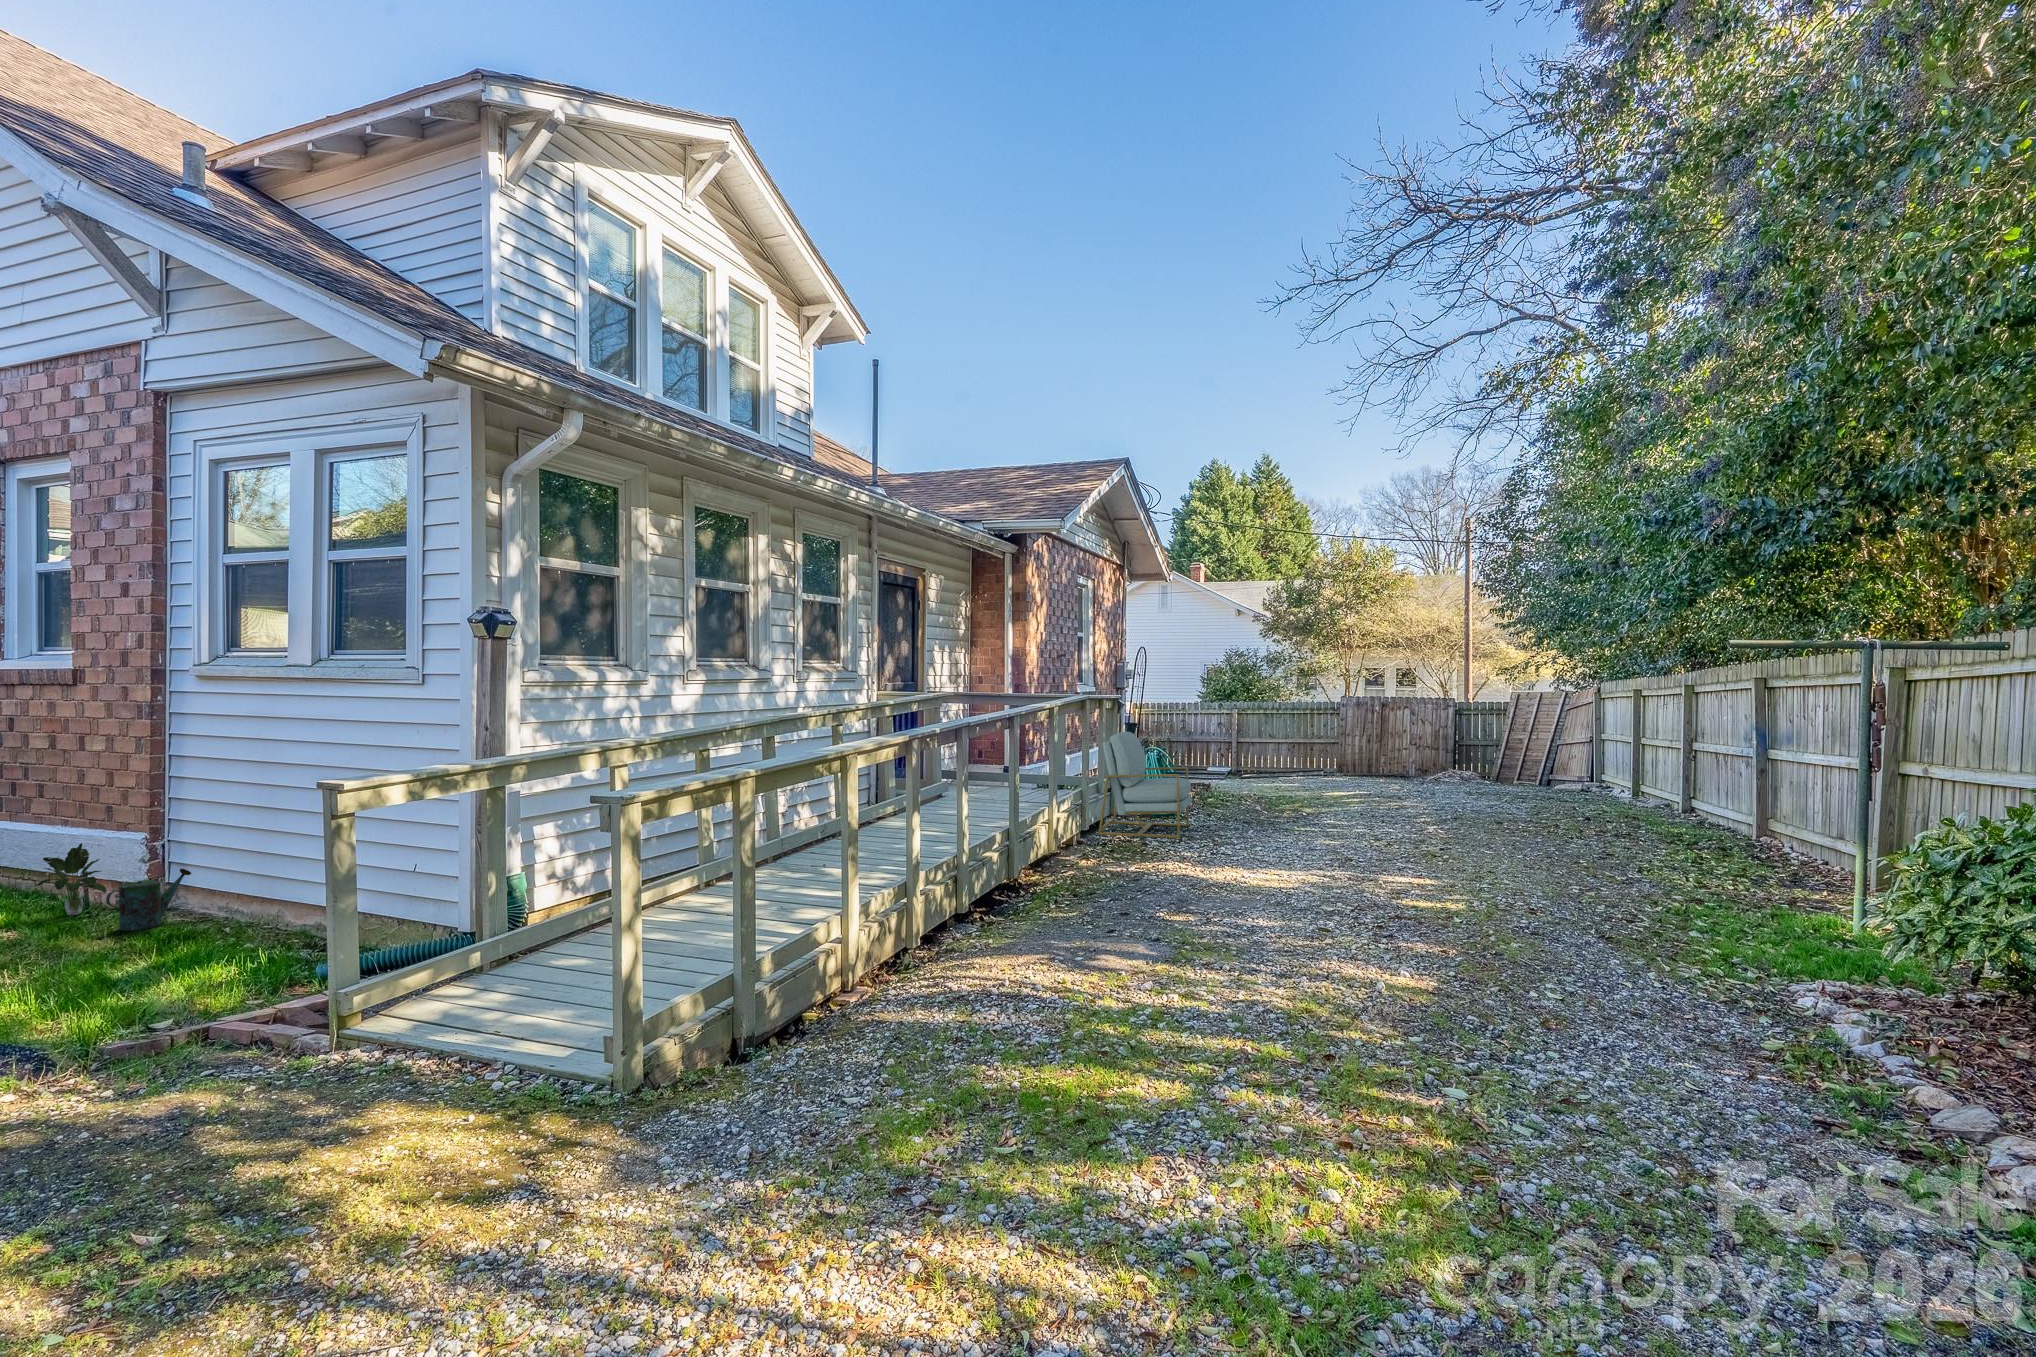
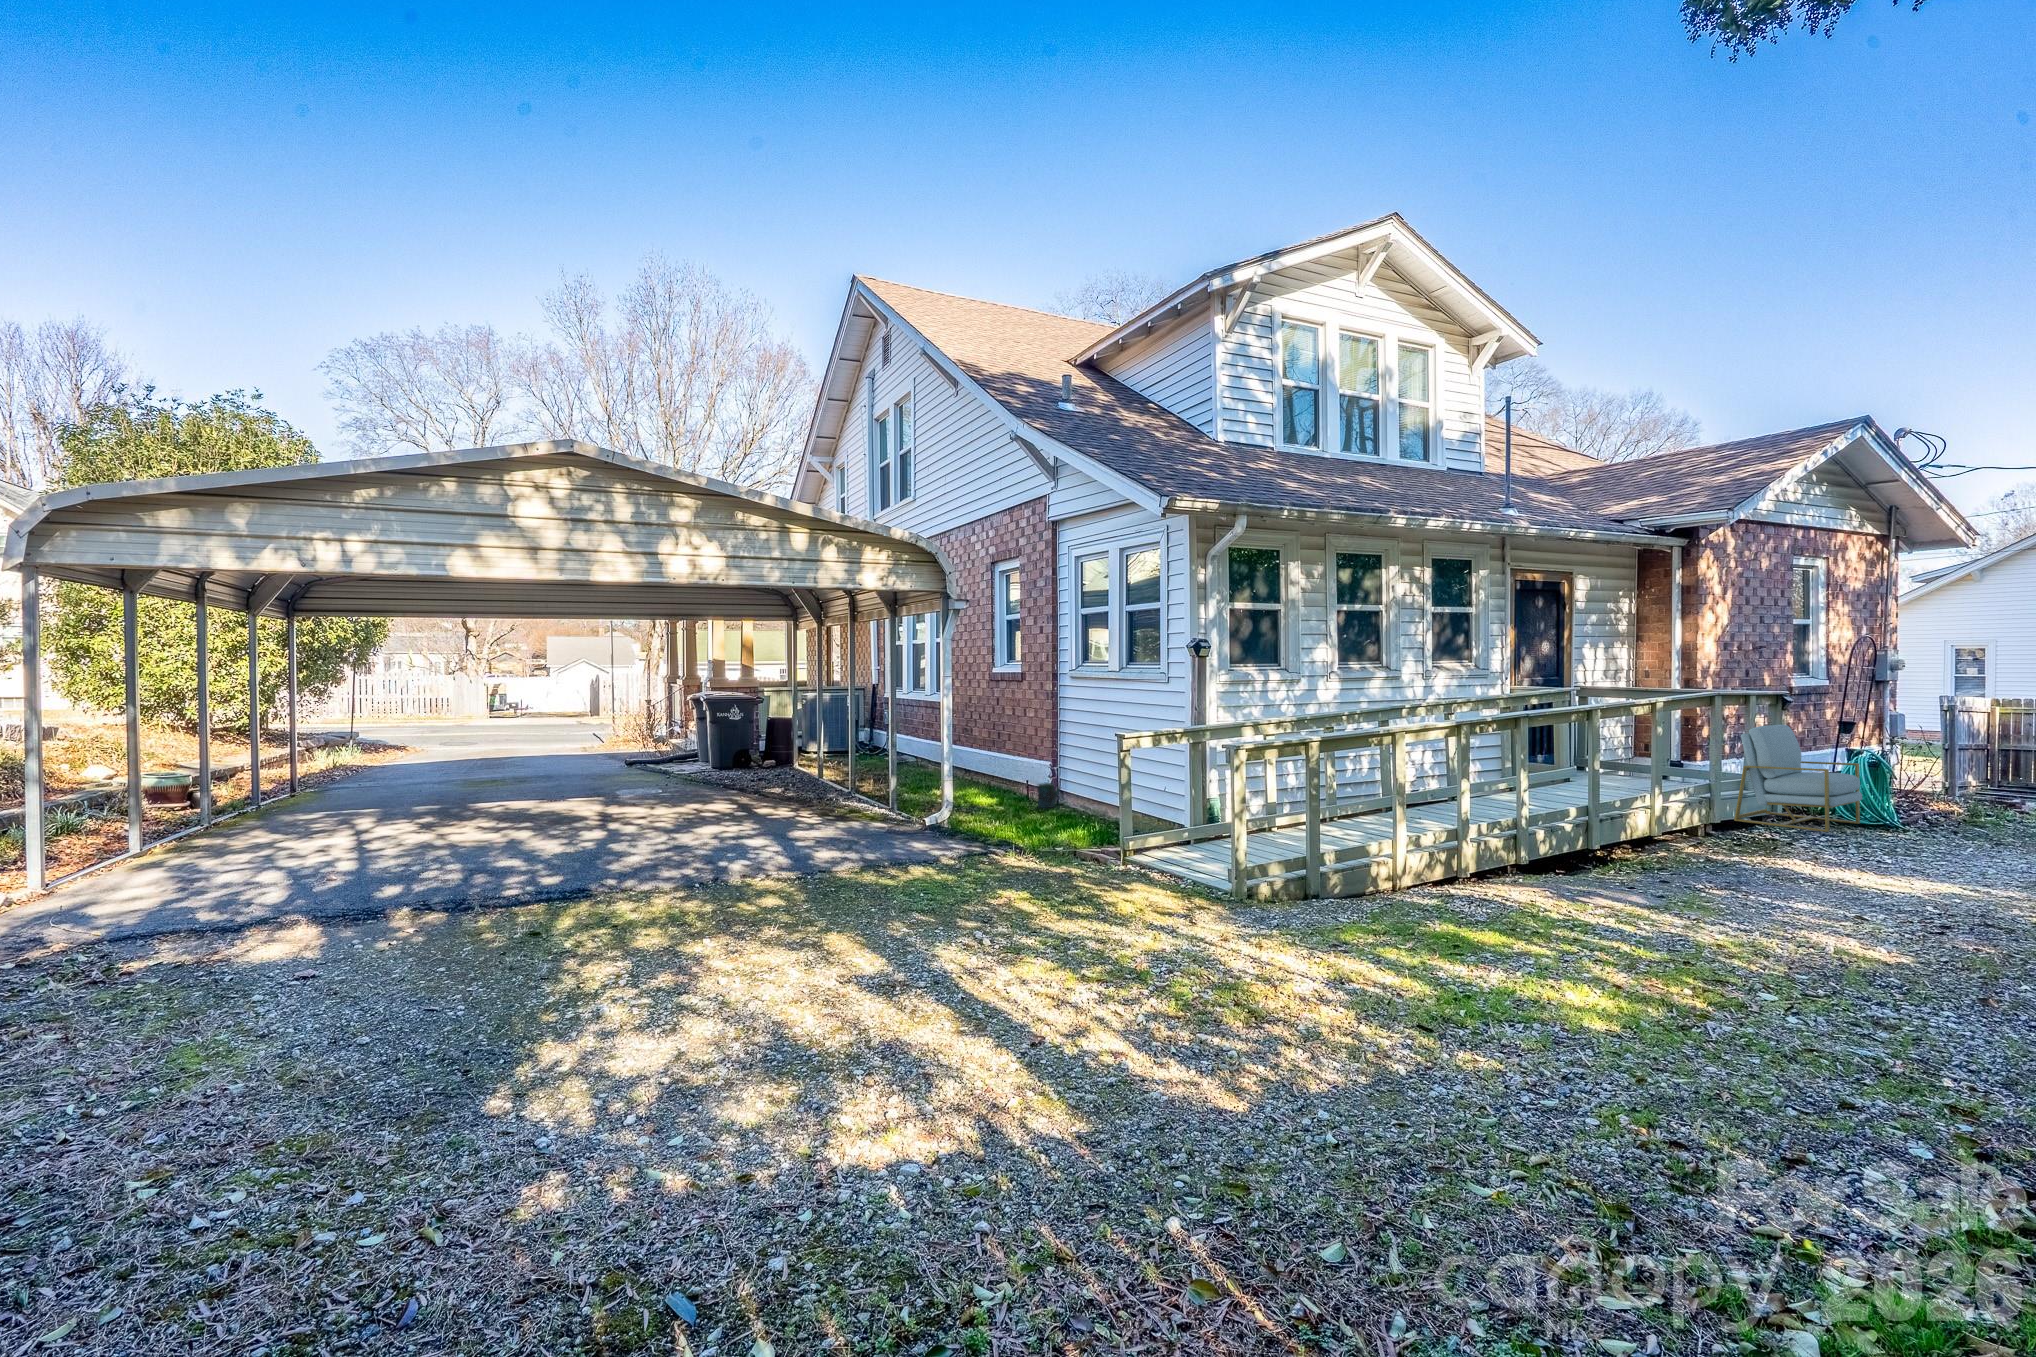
potted plant: present [36,843,107,915] -> none [1005,762,1032,798]

